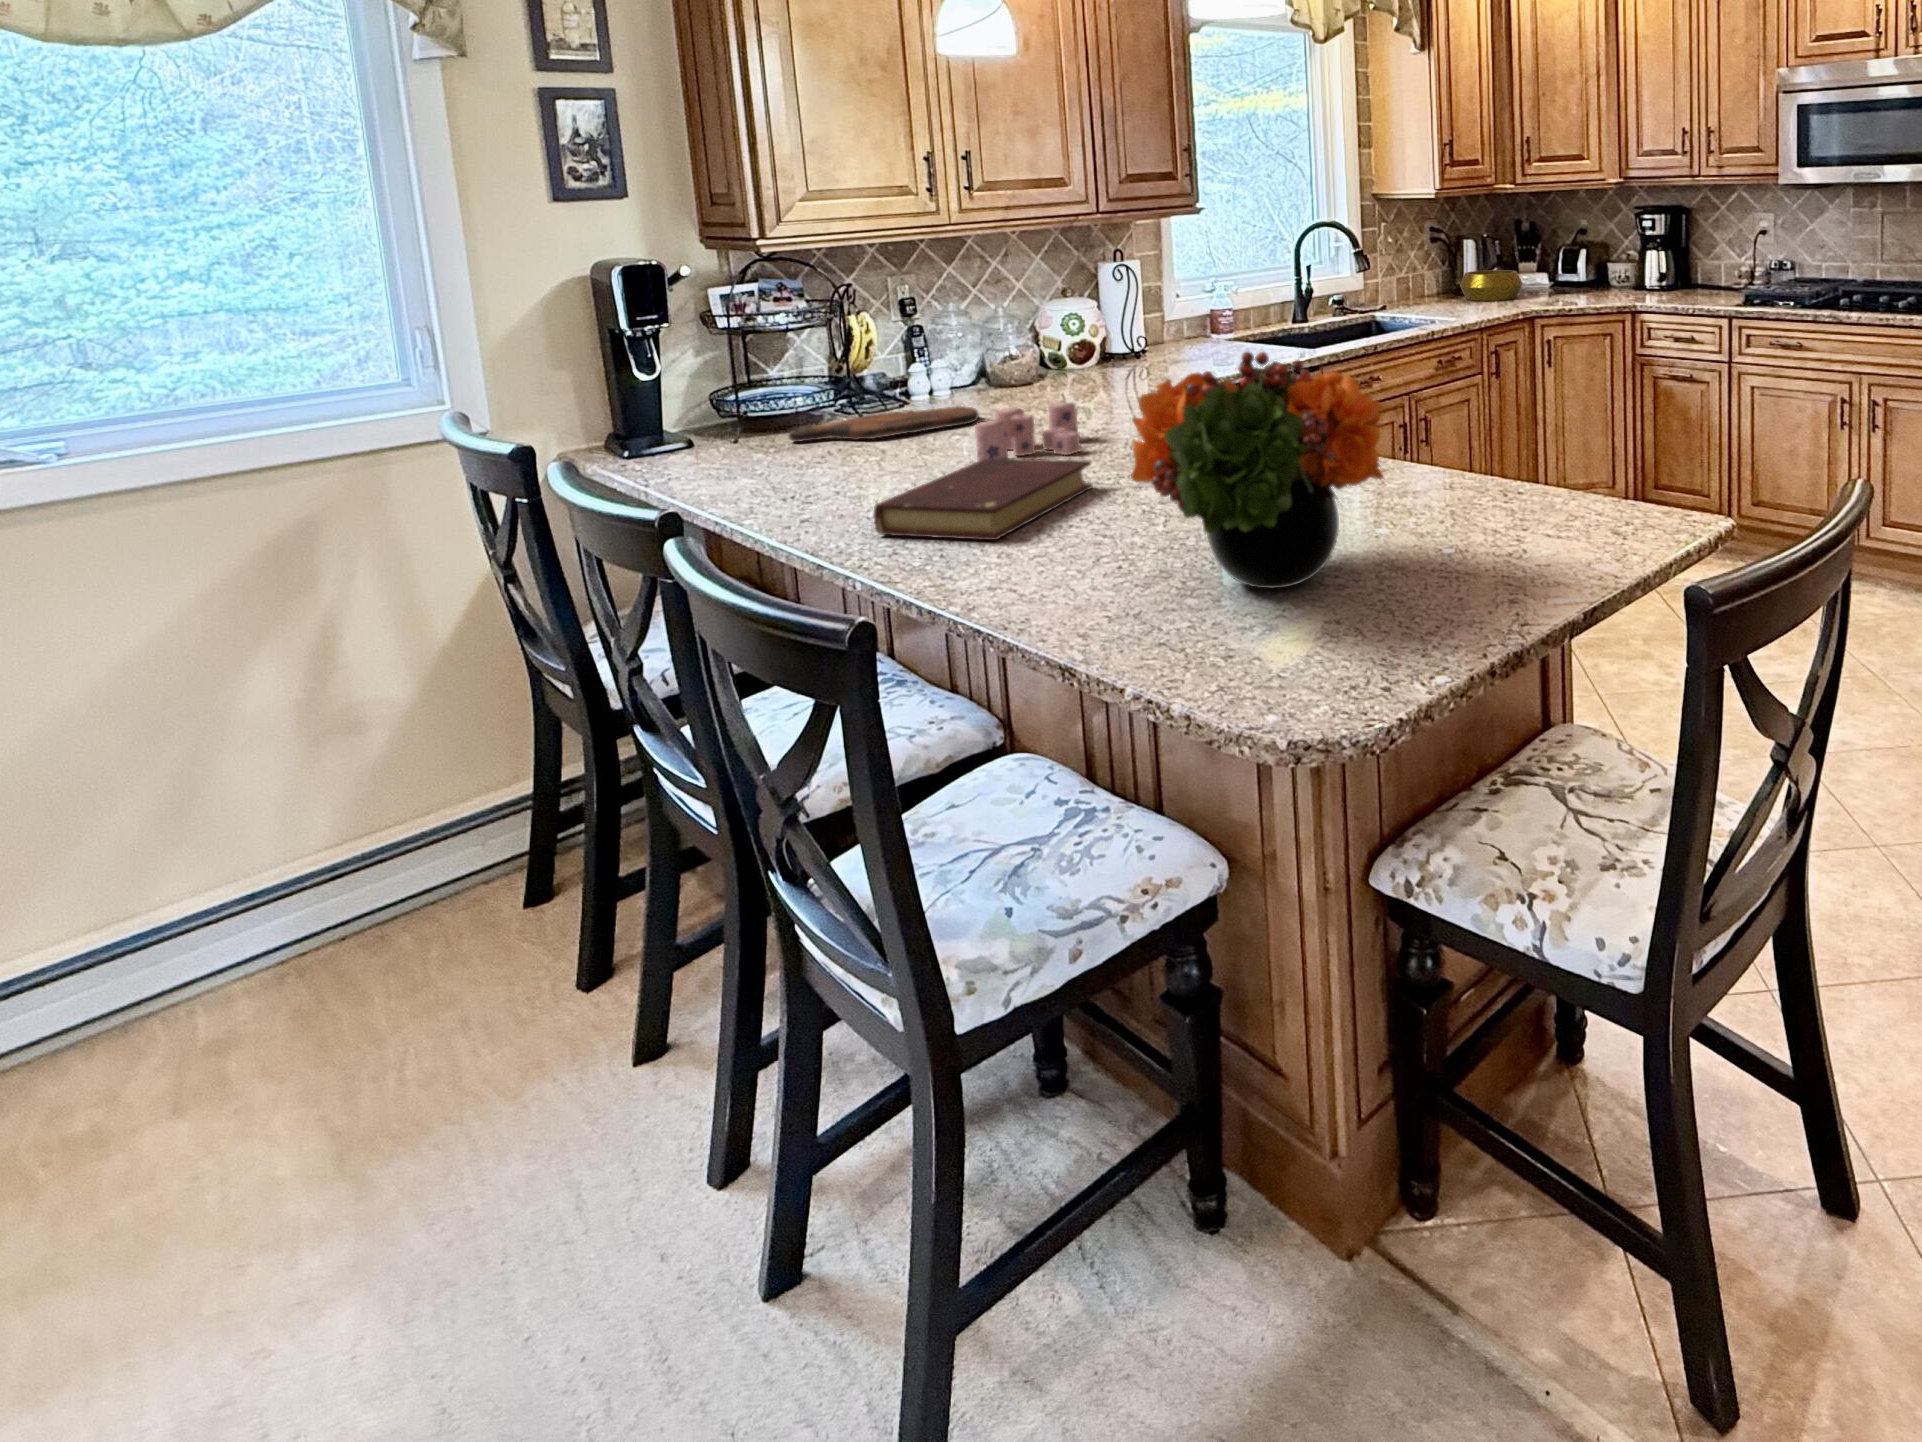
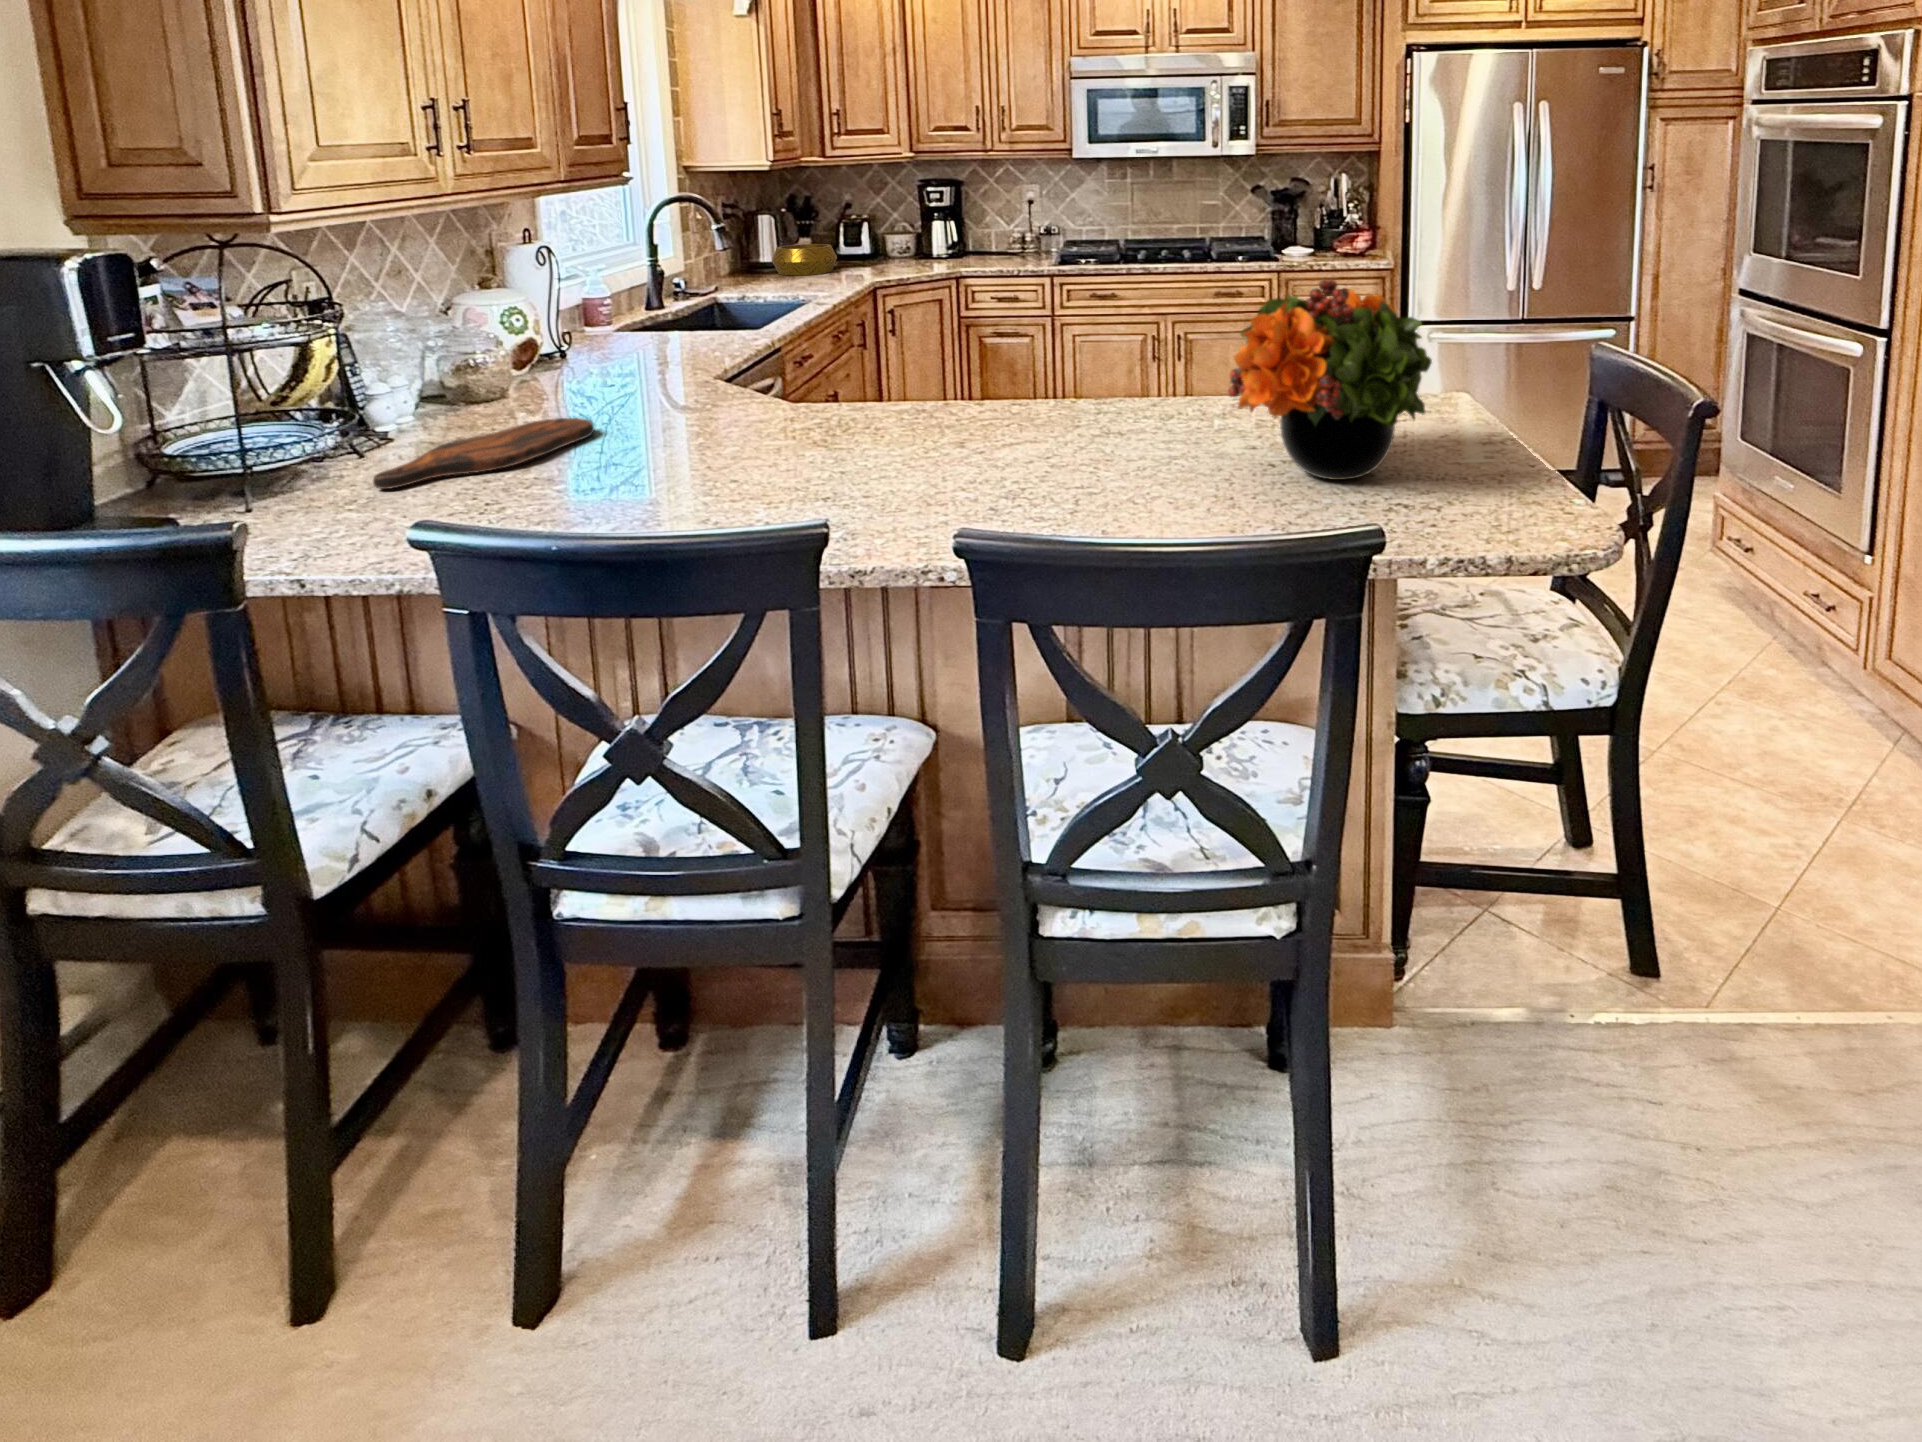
candle: present [975,403,1081,461] -> none [715,387,834,461]
book: present [874,458,1093,540] -> none [831,427,1024,528]

